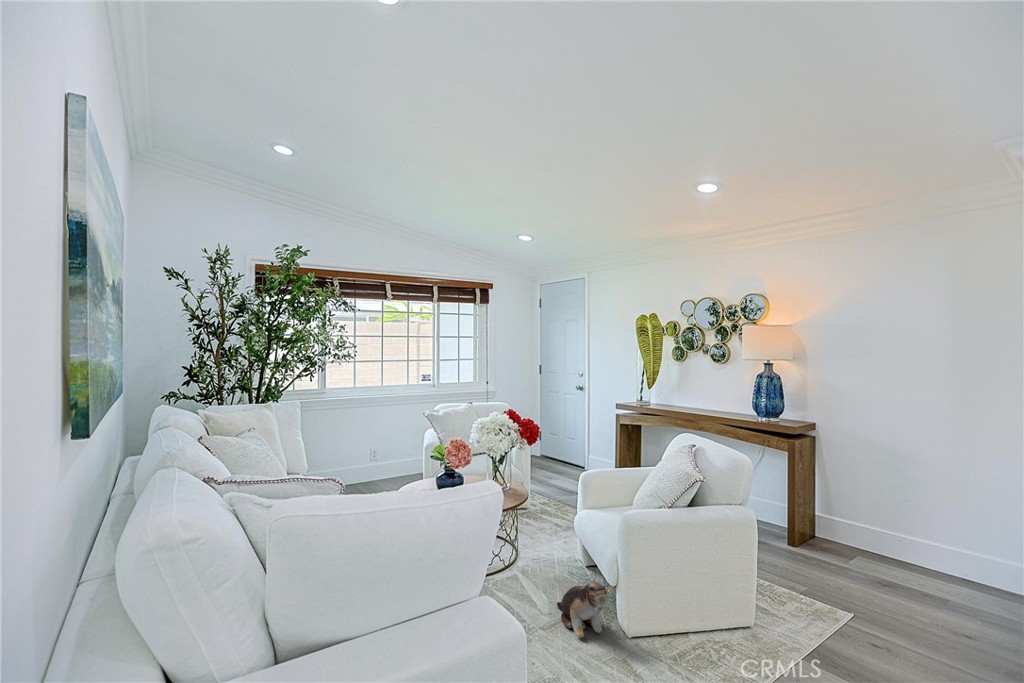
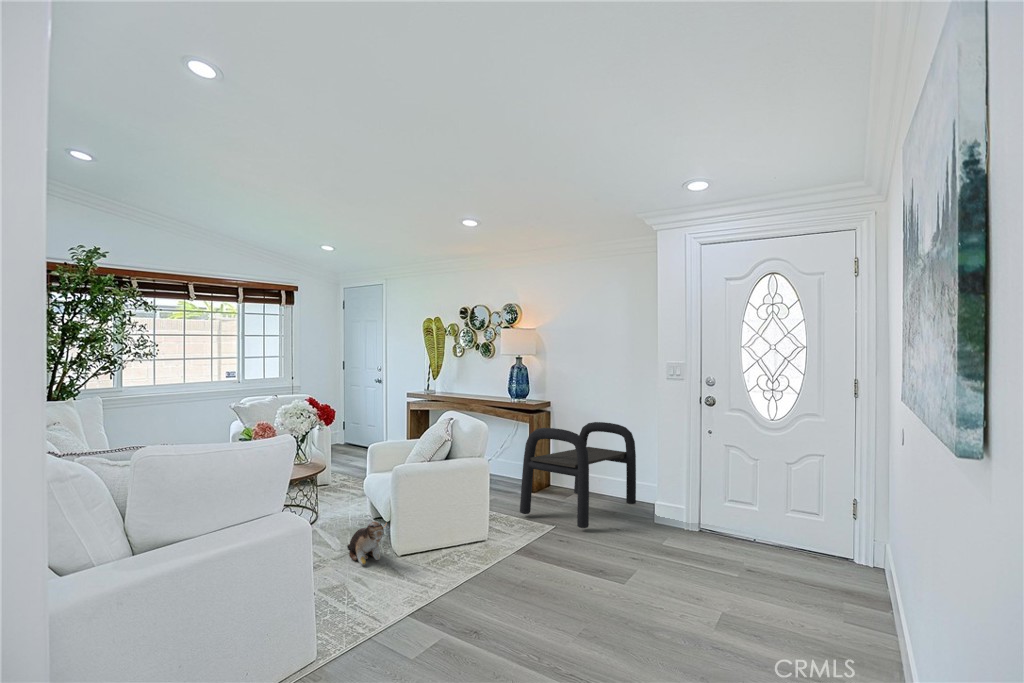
bench: none [788,458,978,625] -> present [520,422,636,528]

